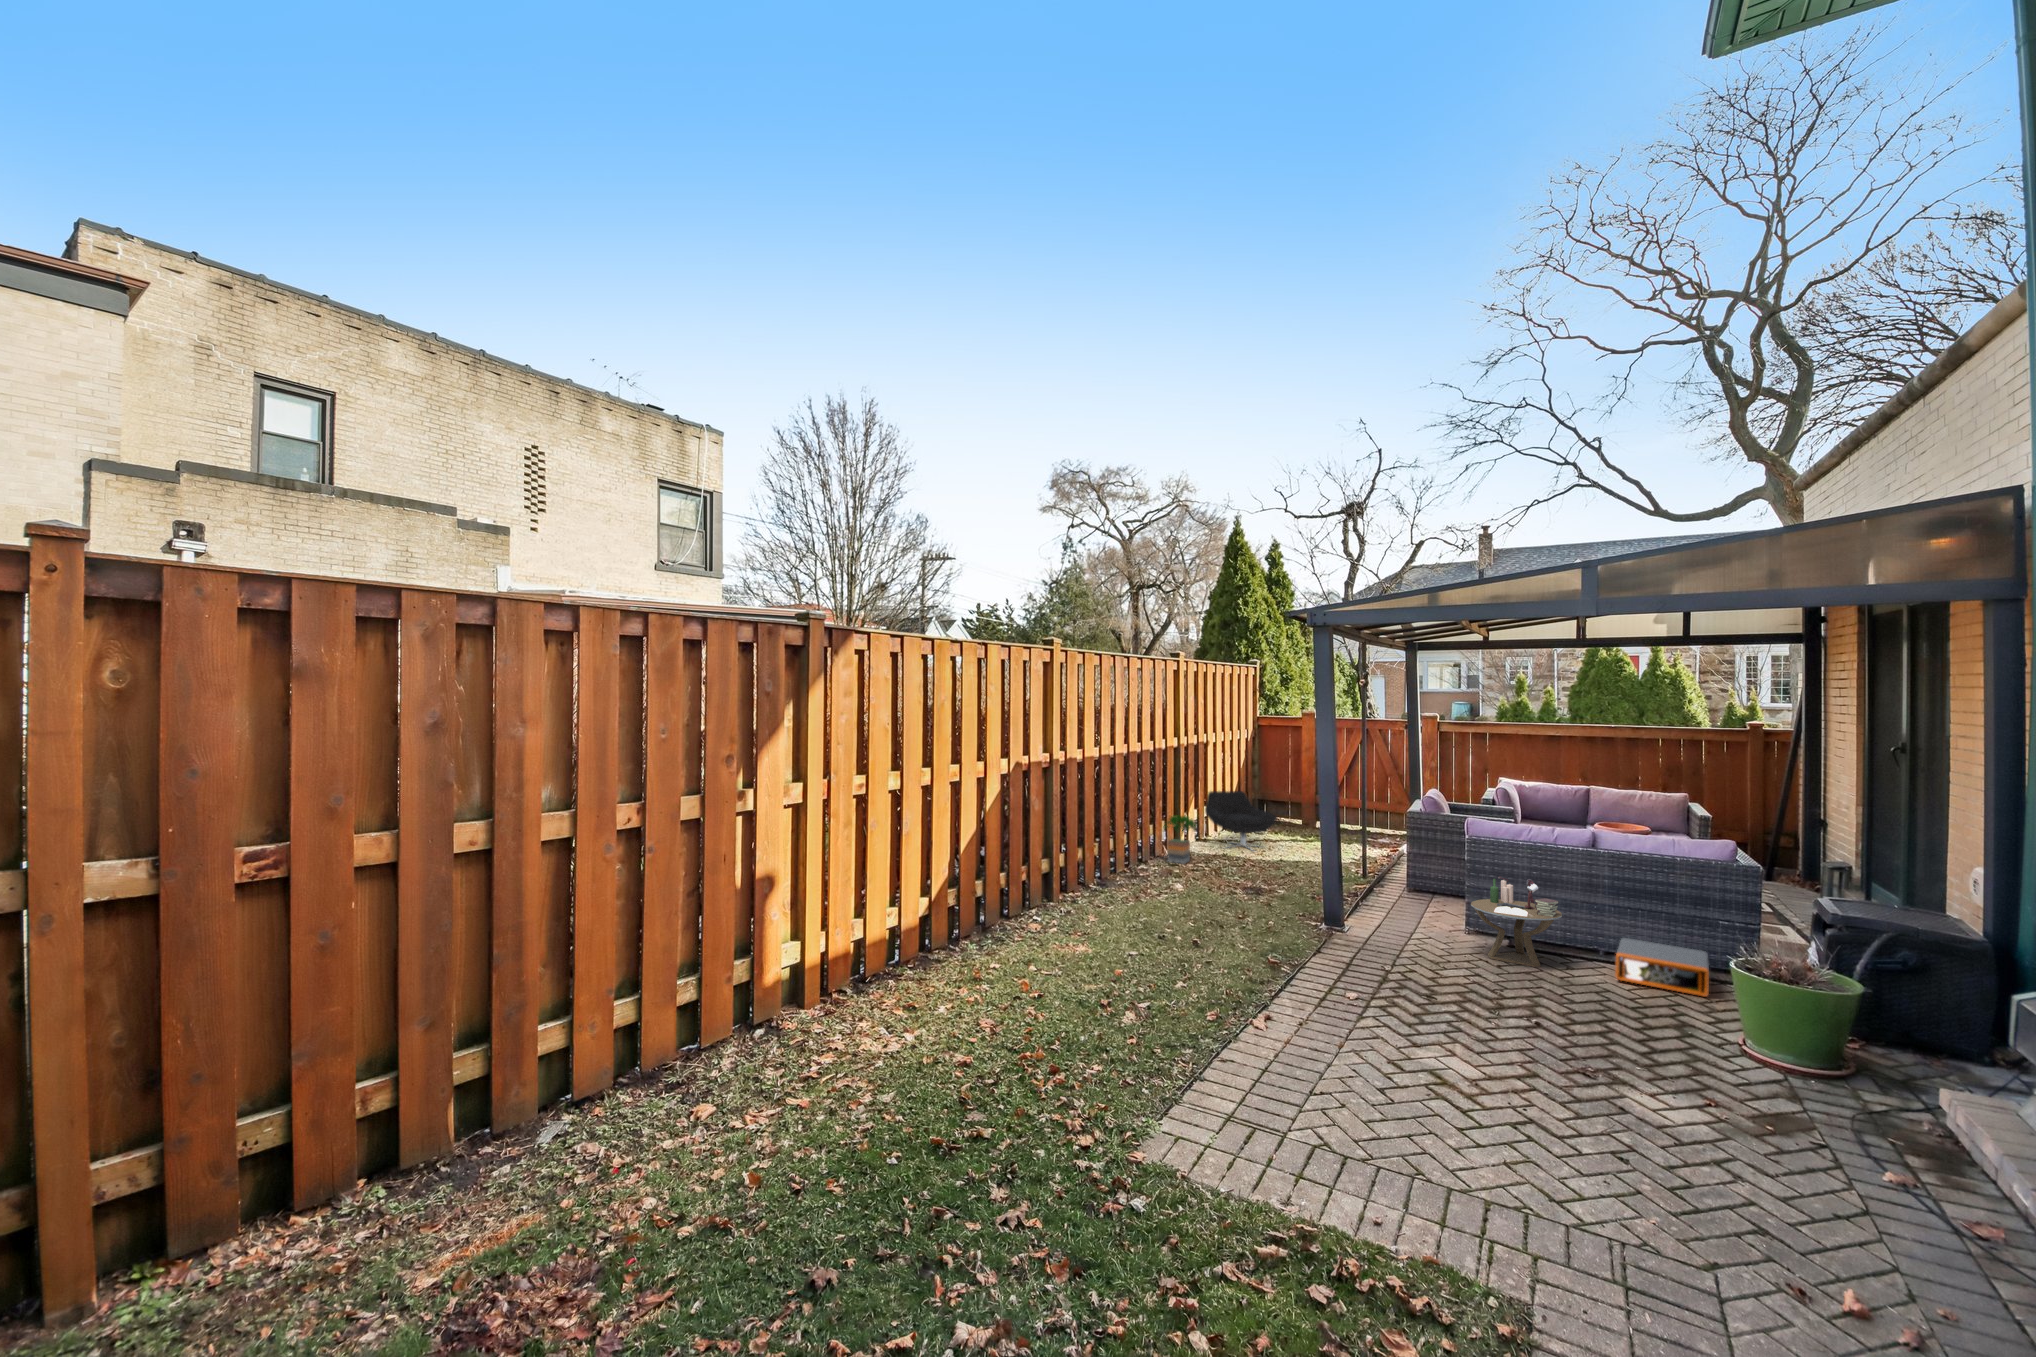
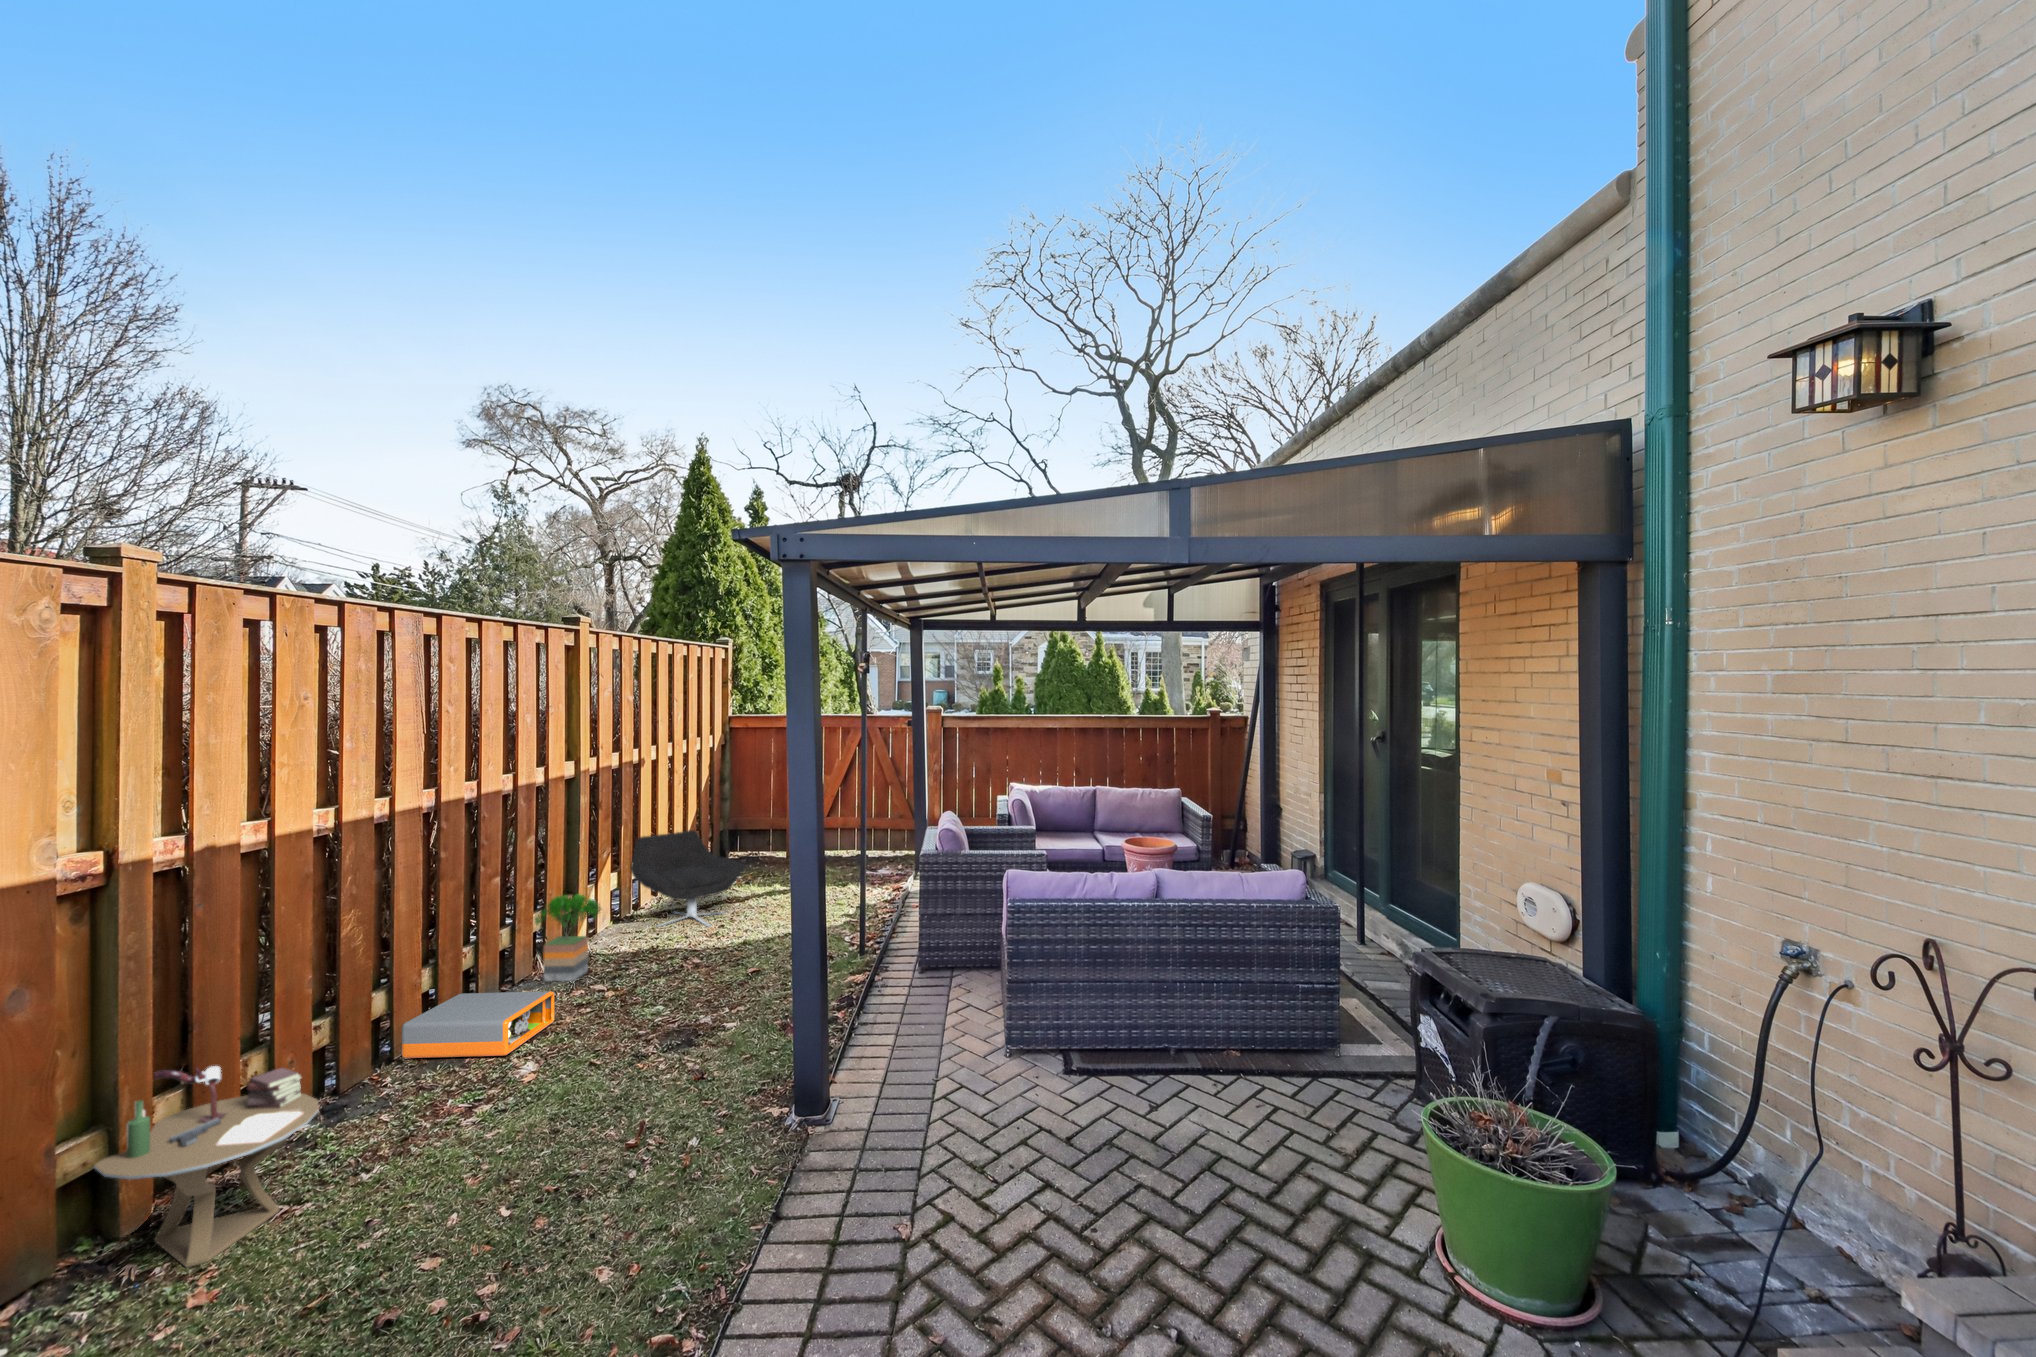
side table: present [1471,877,1562,967] -> present [94,1066,319,1267]
storage box: present [1615,938,1709,997] -> present [402,991,554,1058]

